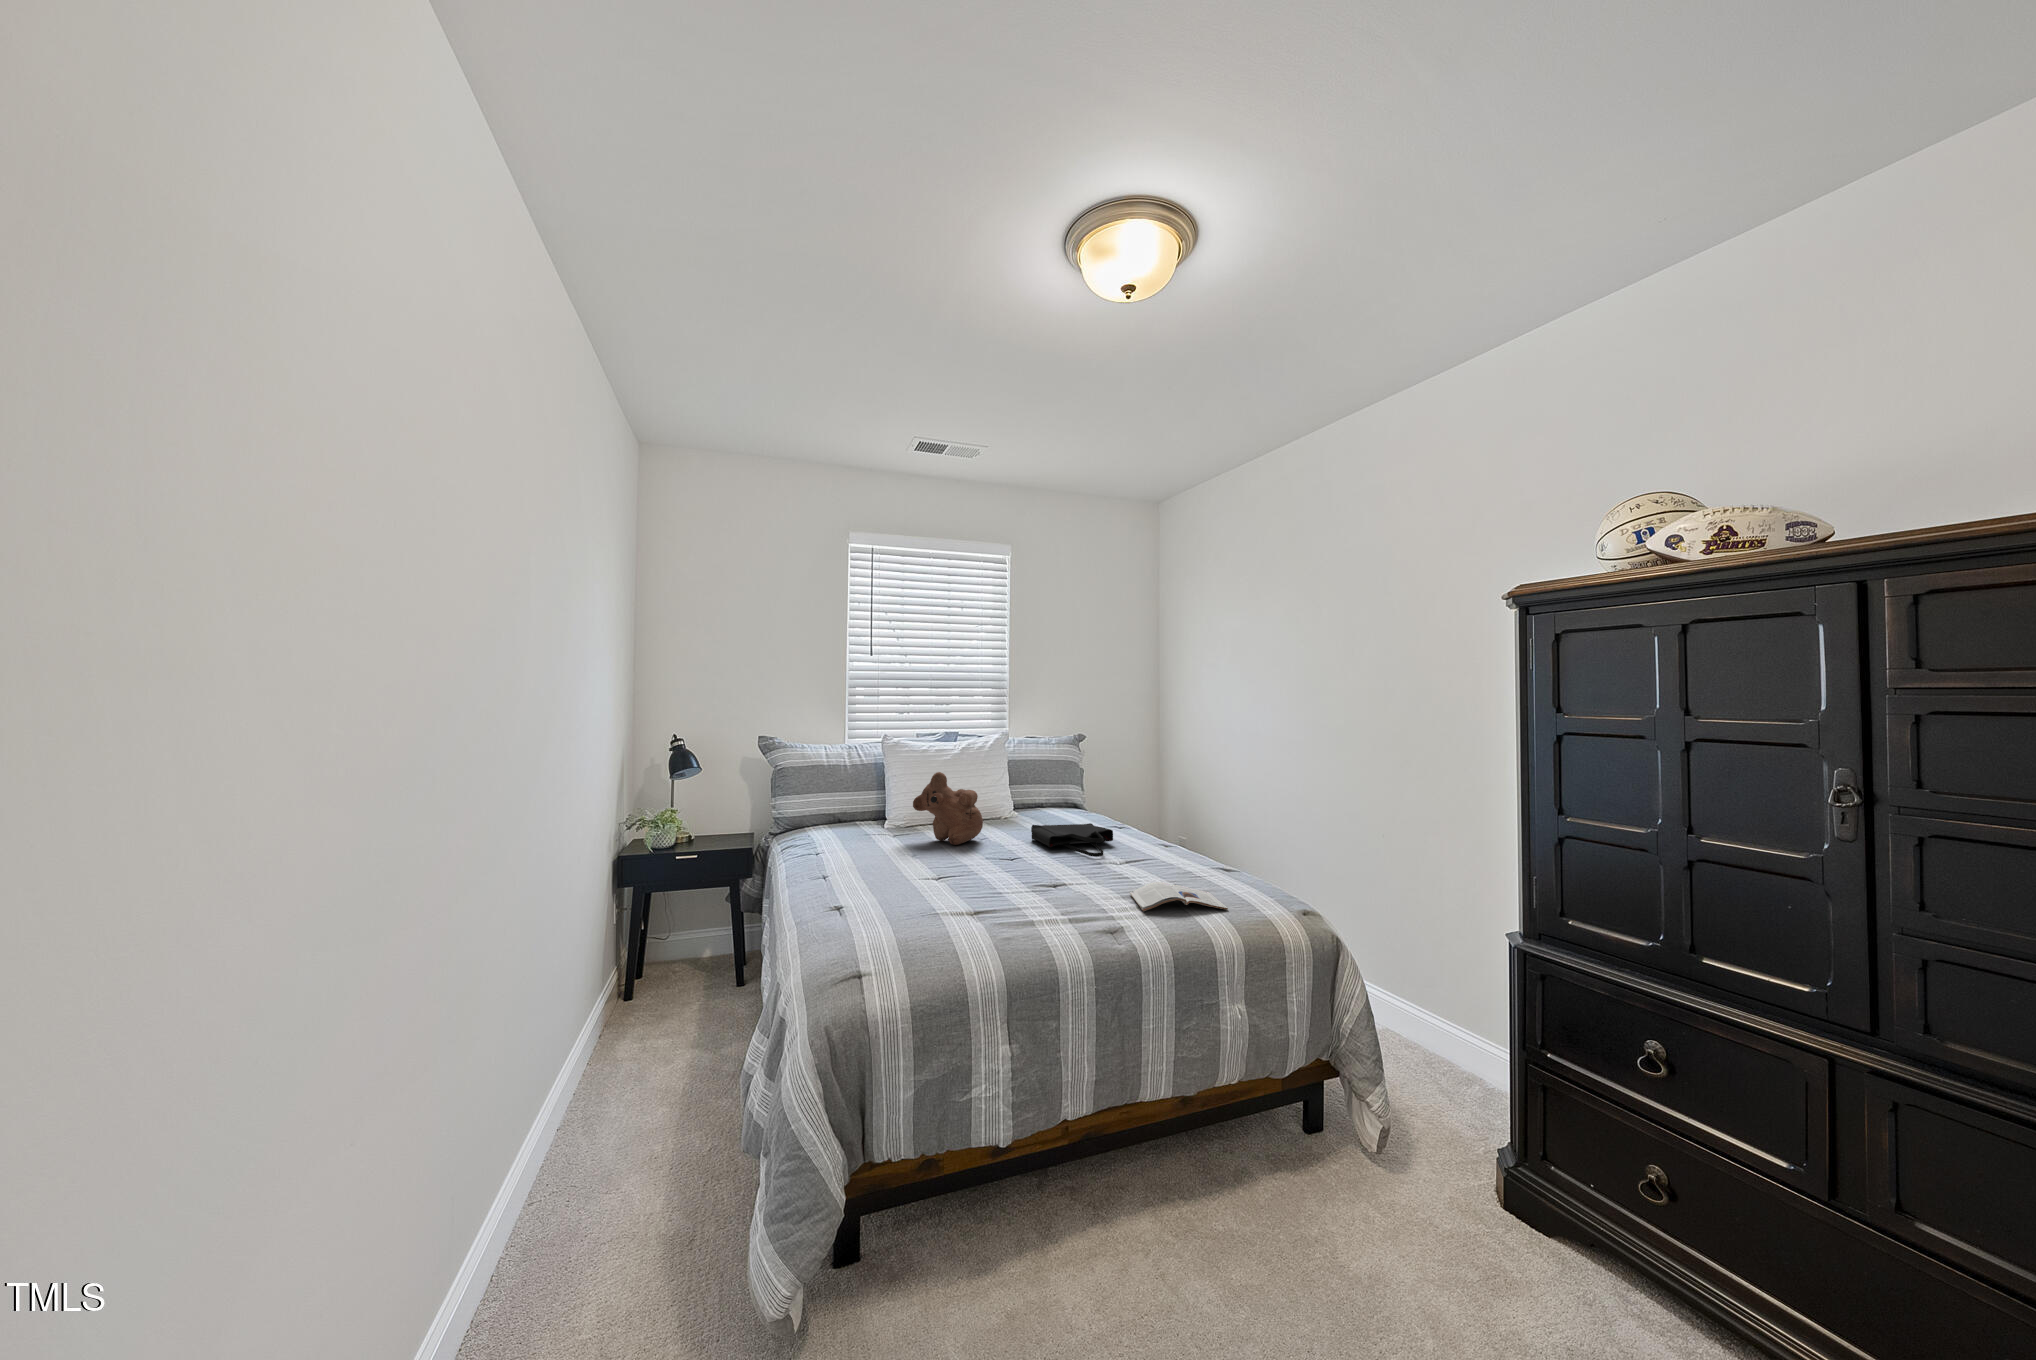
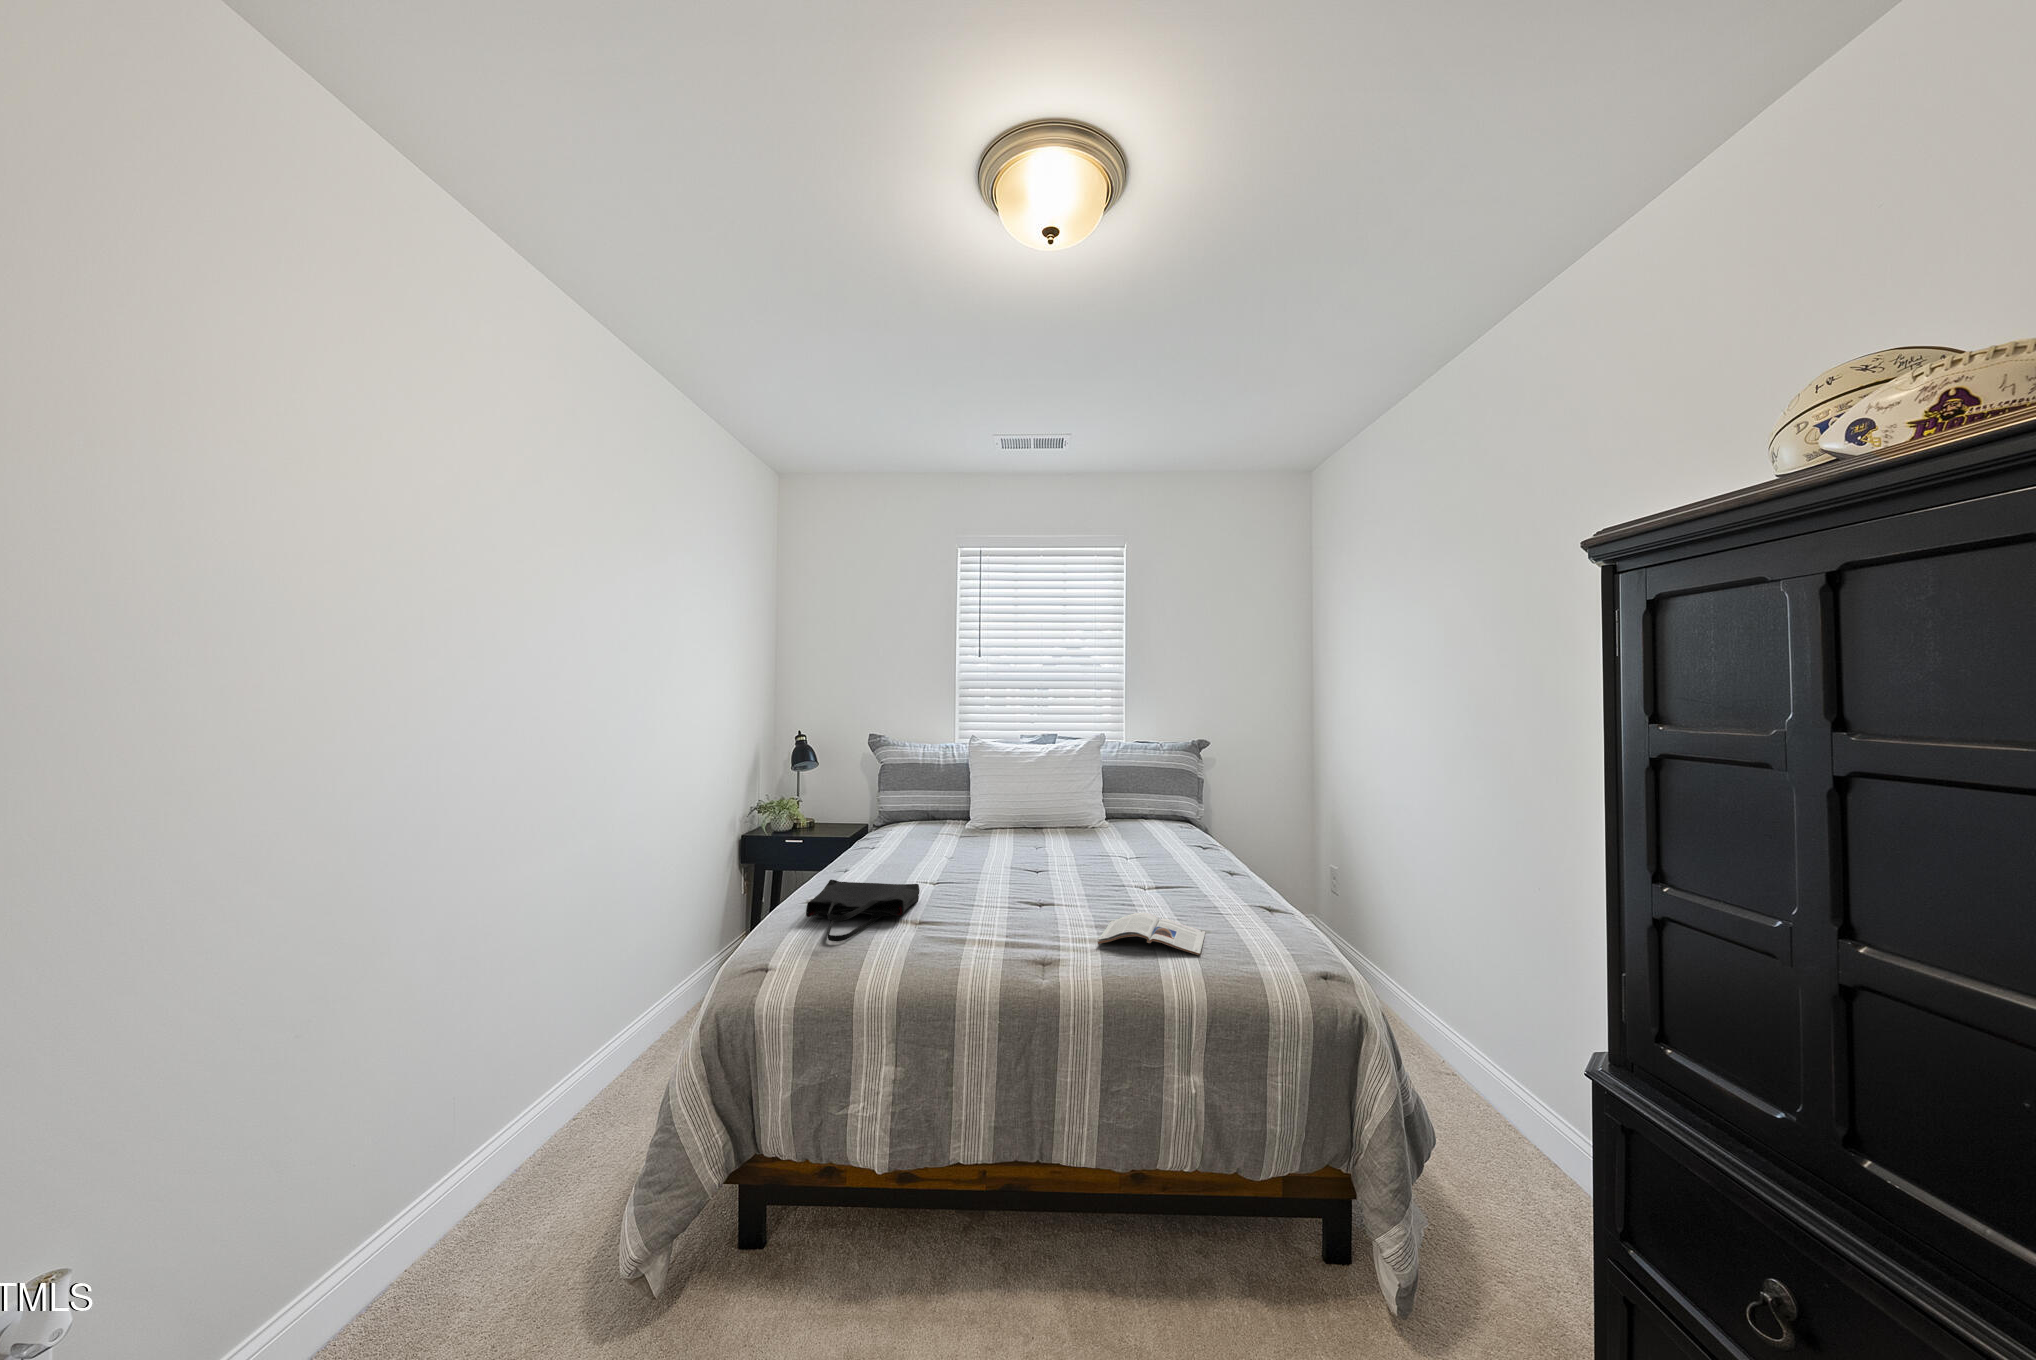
teddy bear: present [913,772,983,845] -> none [974,774,1041,851]
tote bag: present [1031,823,1113,857] -> present [806,880,920,941]

